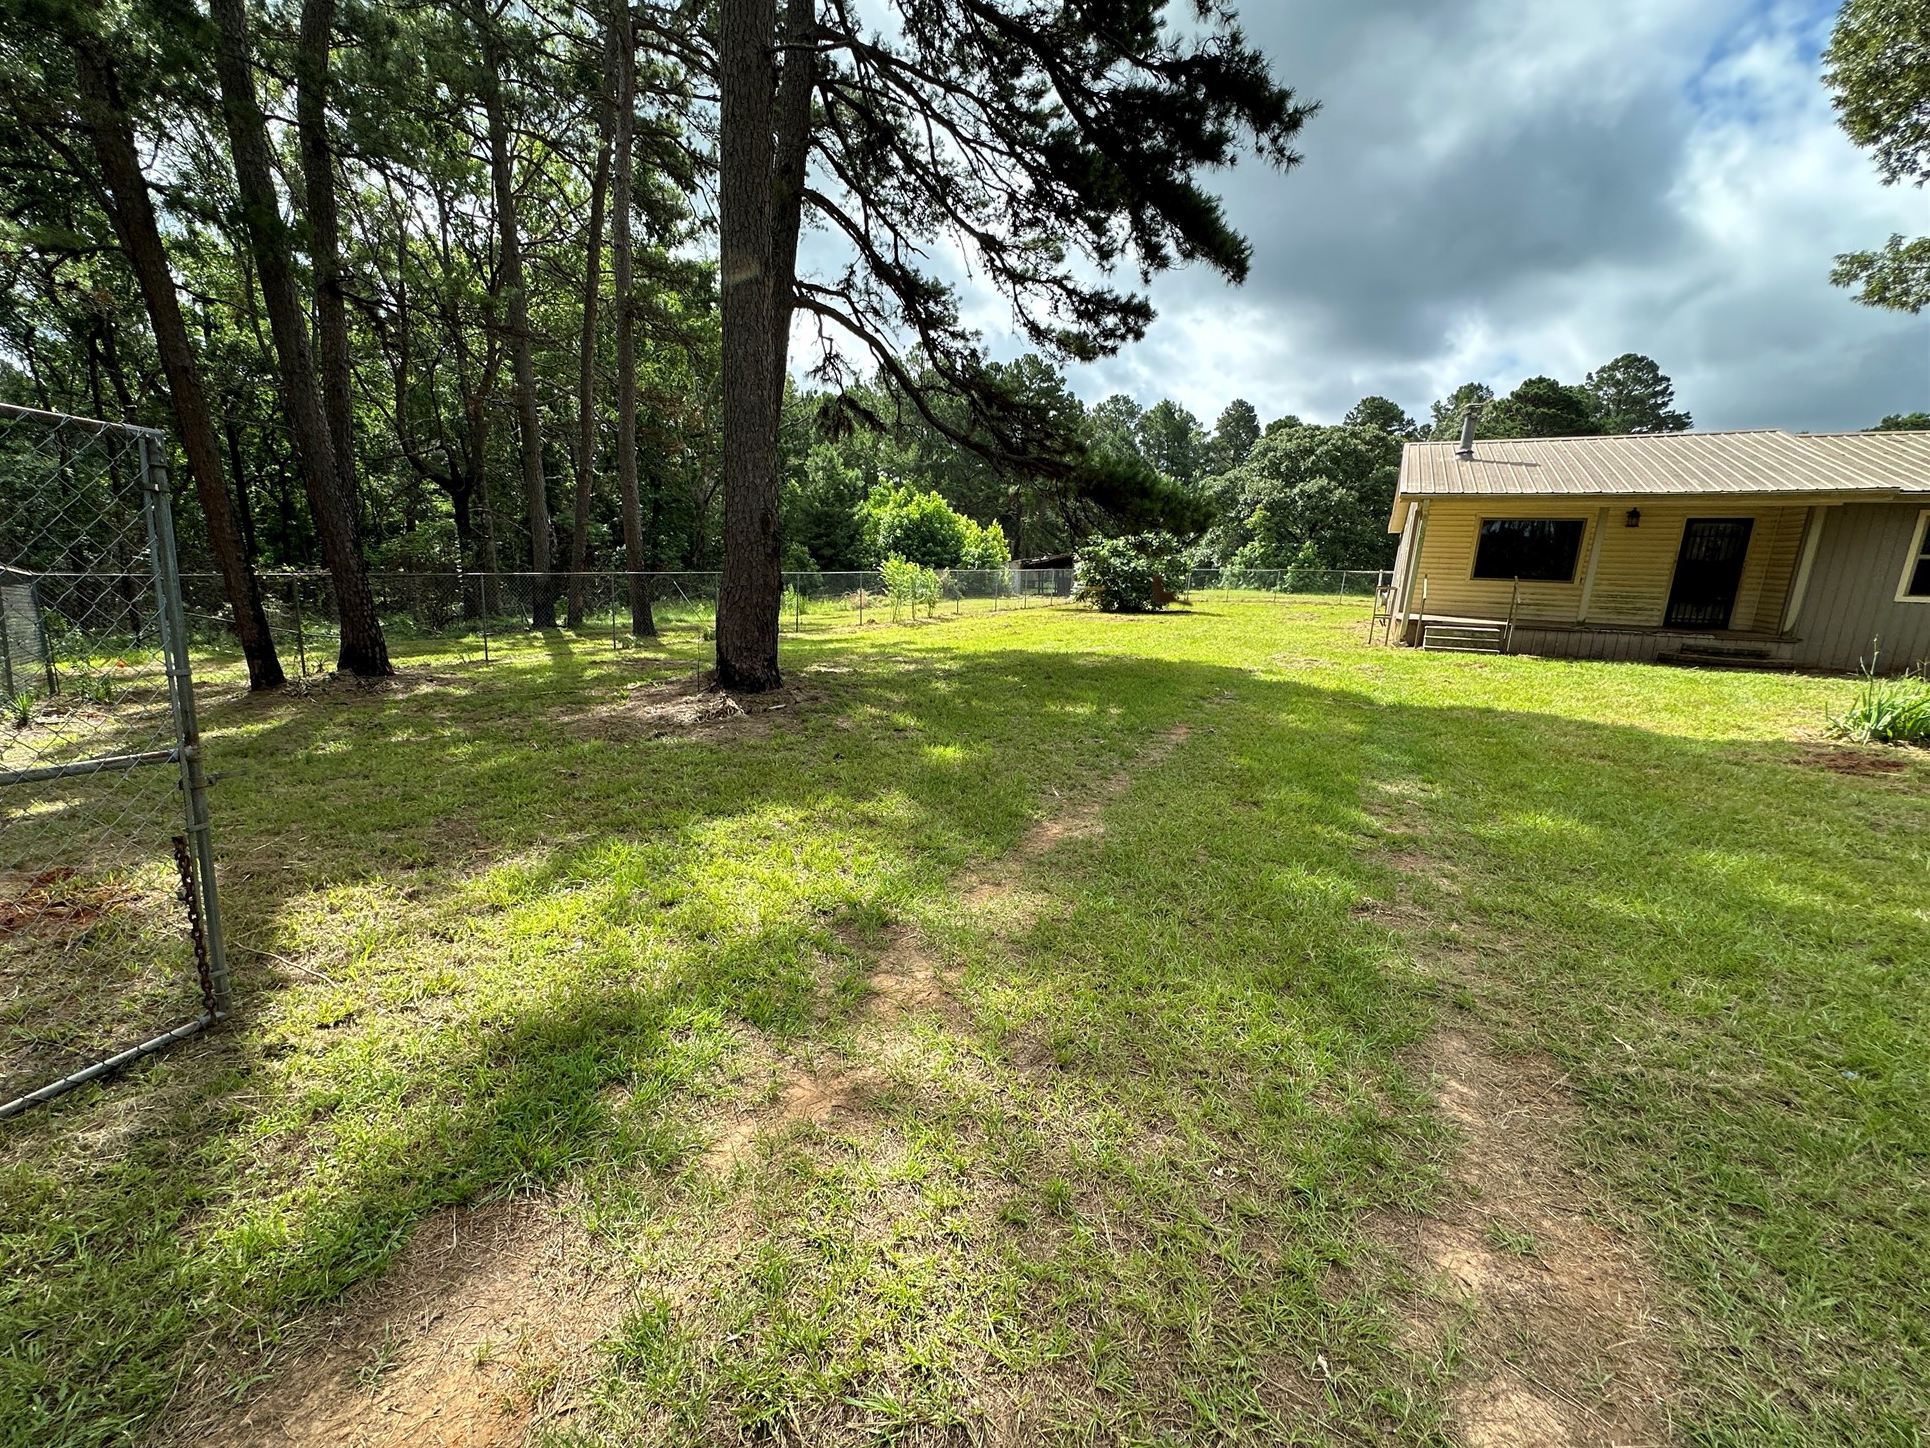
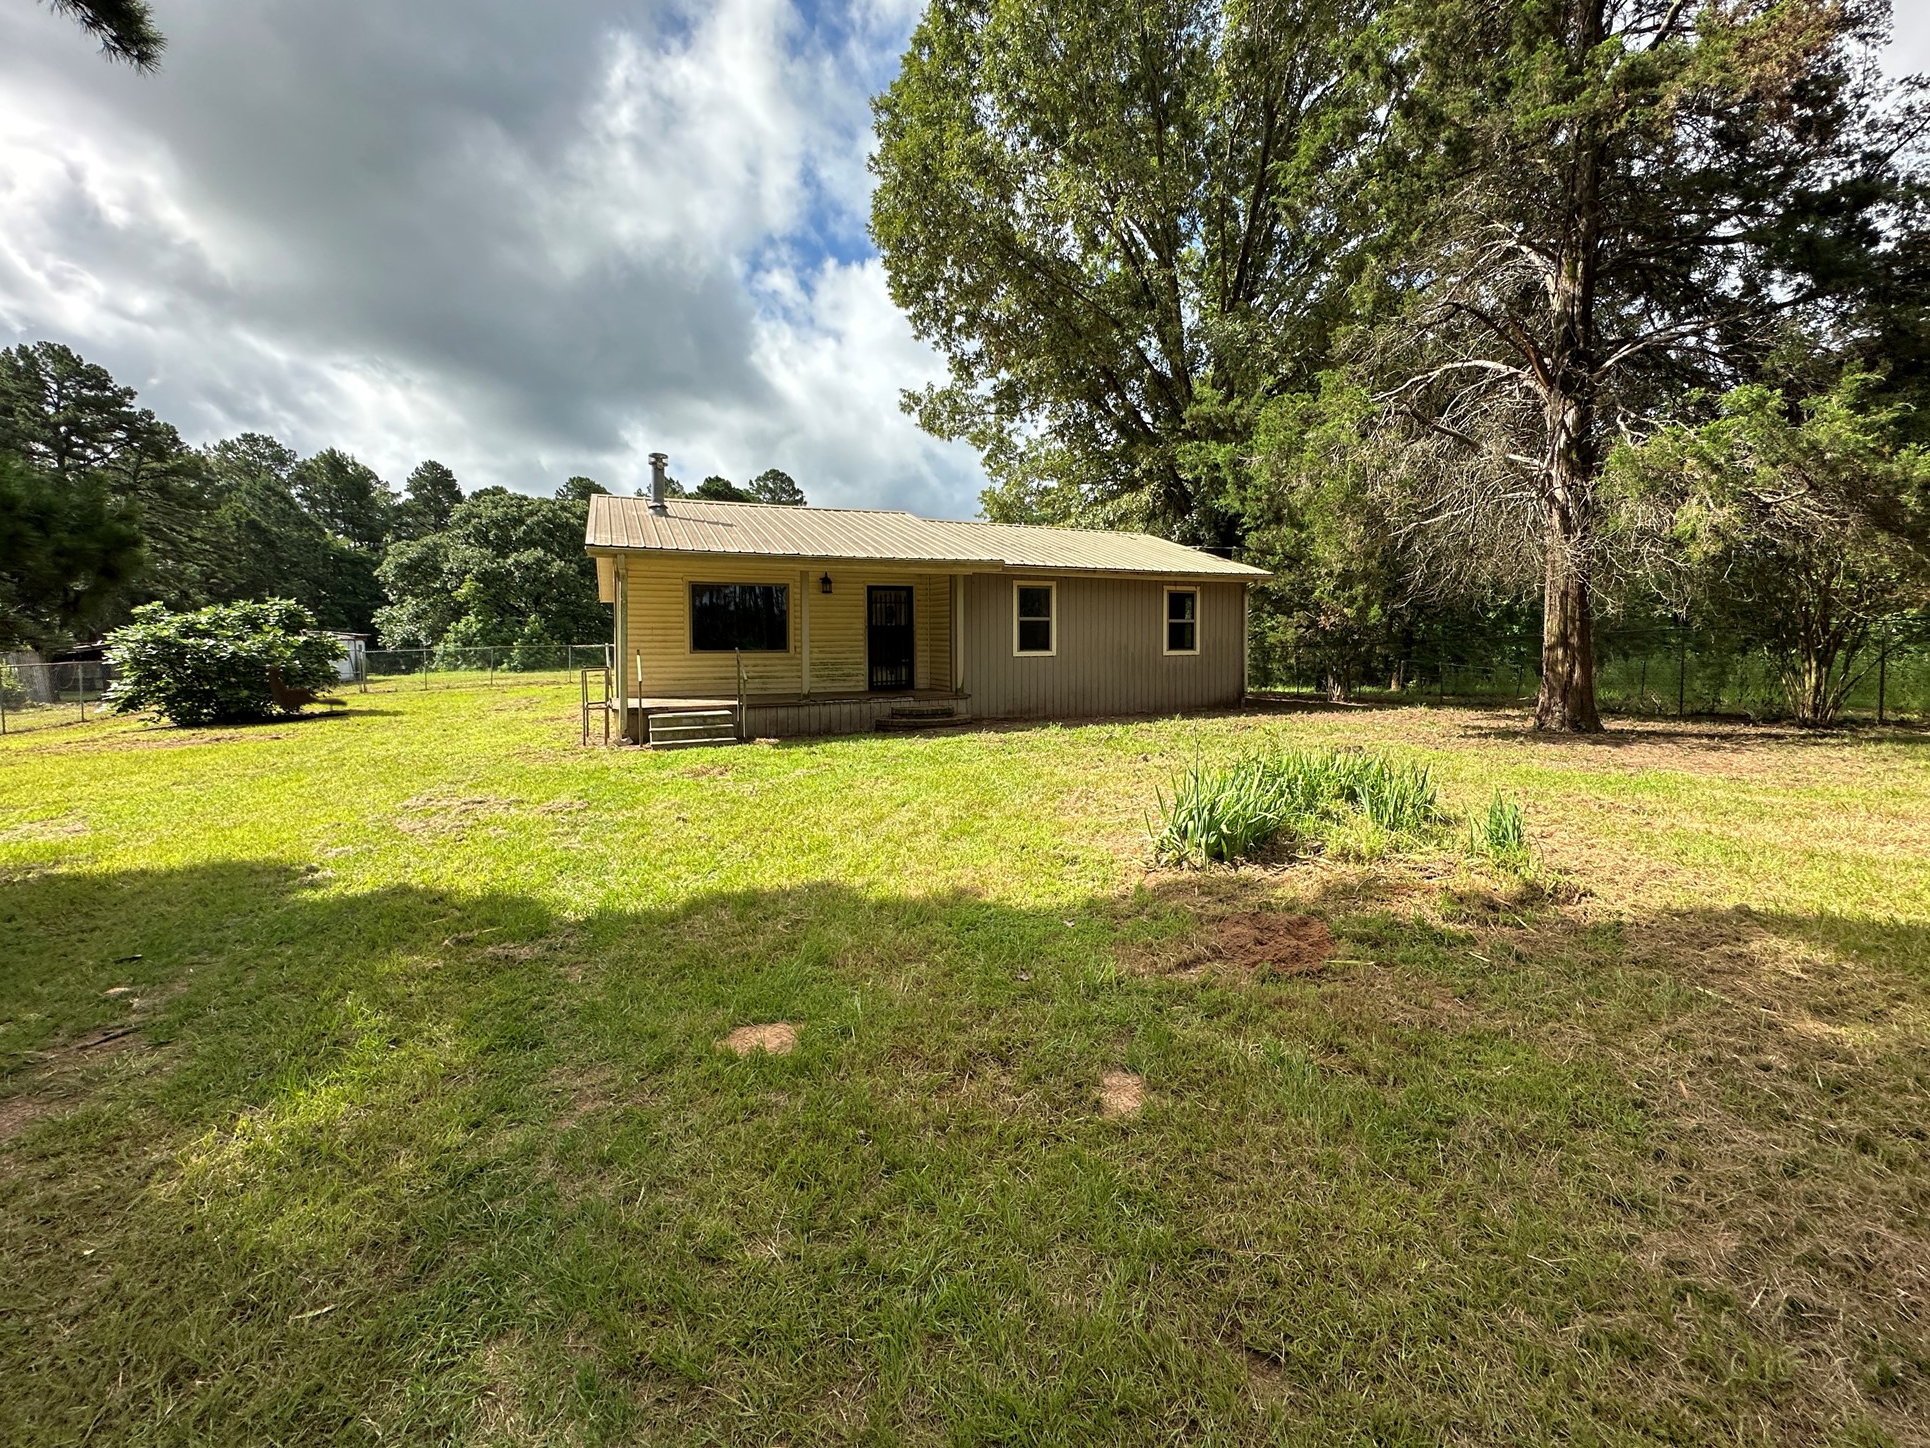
round table: present [1077,587,1103,611] -> none [81,692,166,734]

